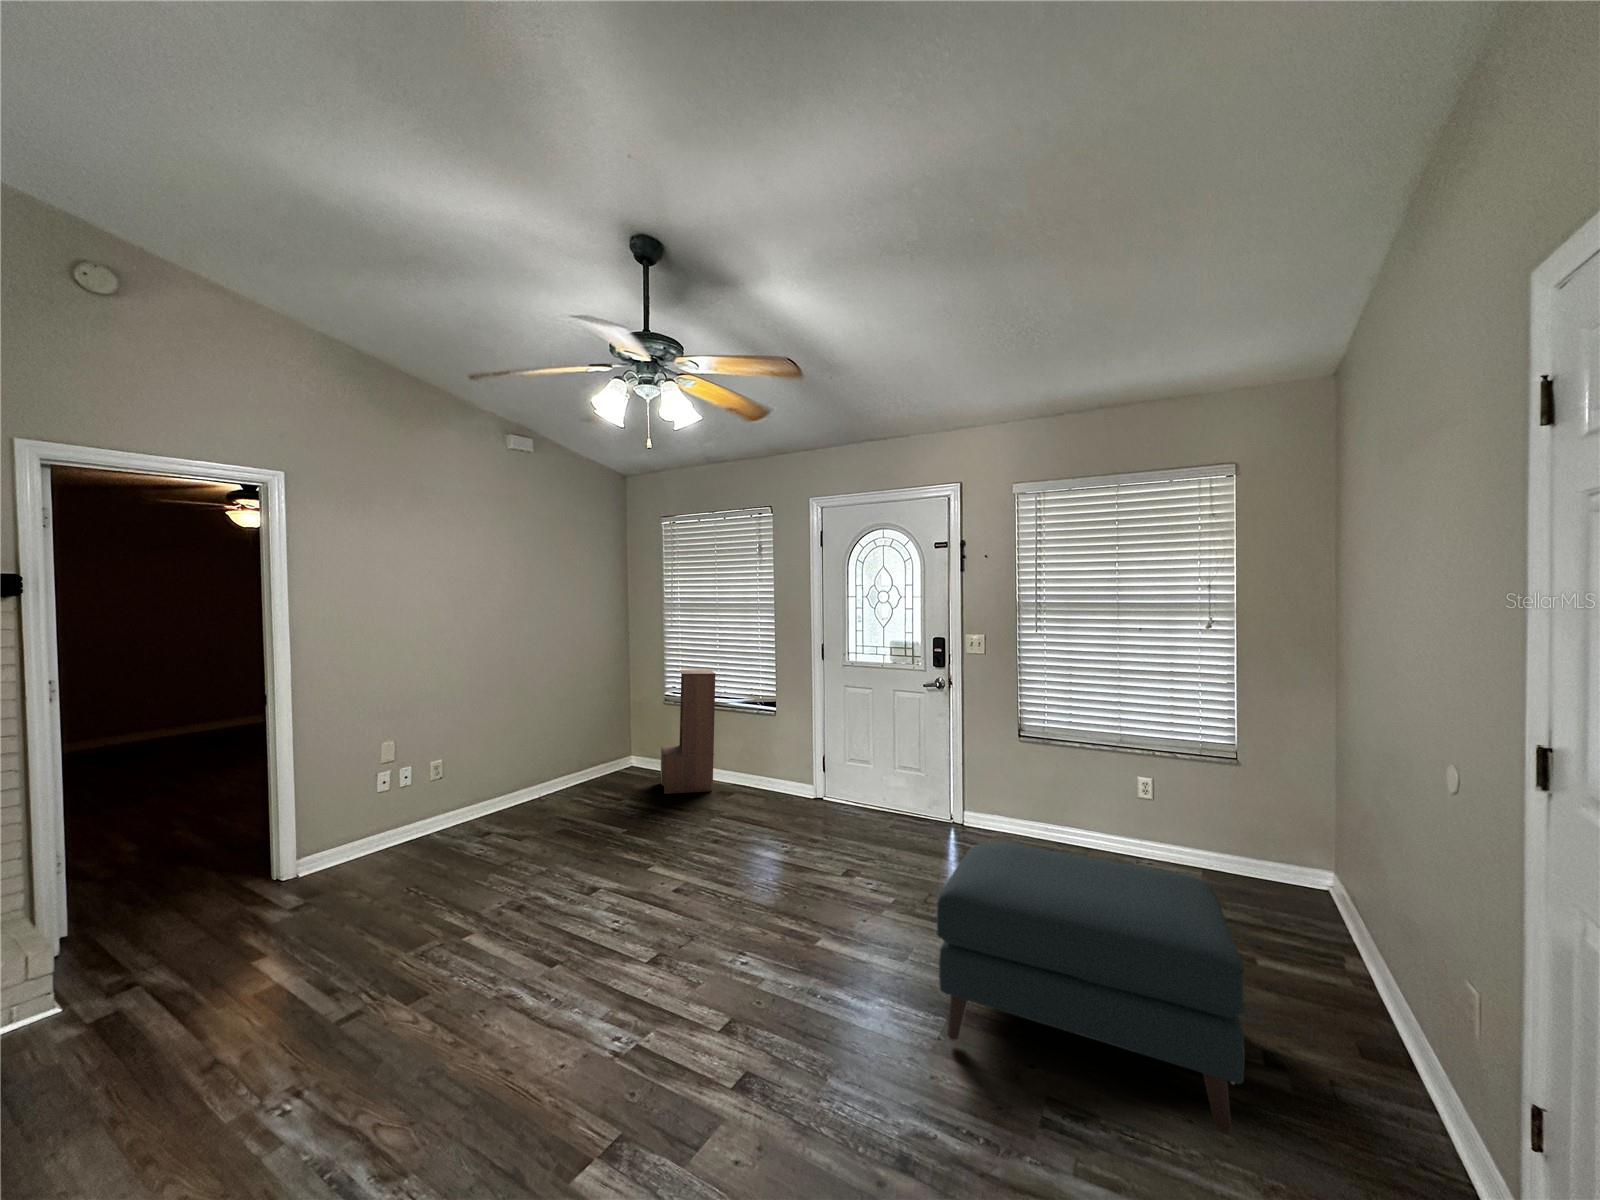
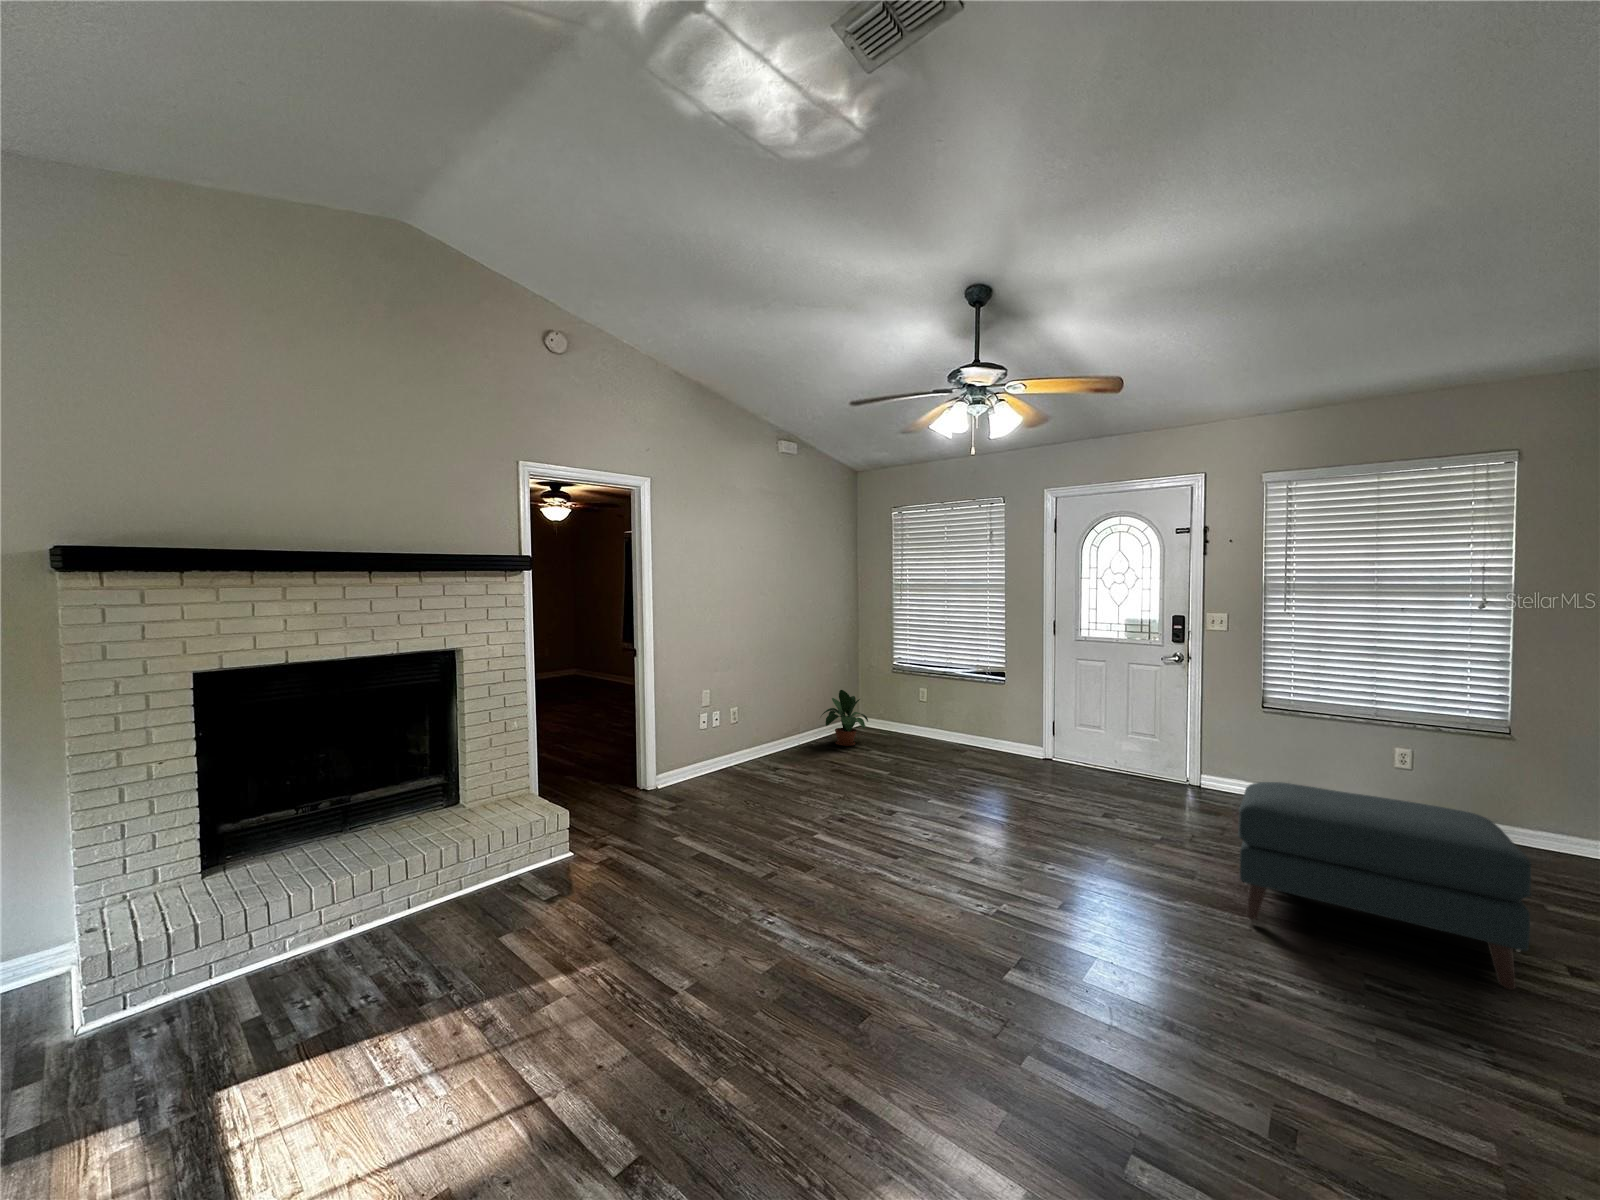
bookshelf: present [660,670,716,794] -> none [892,643,947,751]
potted plant: none [573,726,635,791] -> present [821,690,868,746]

